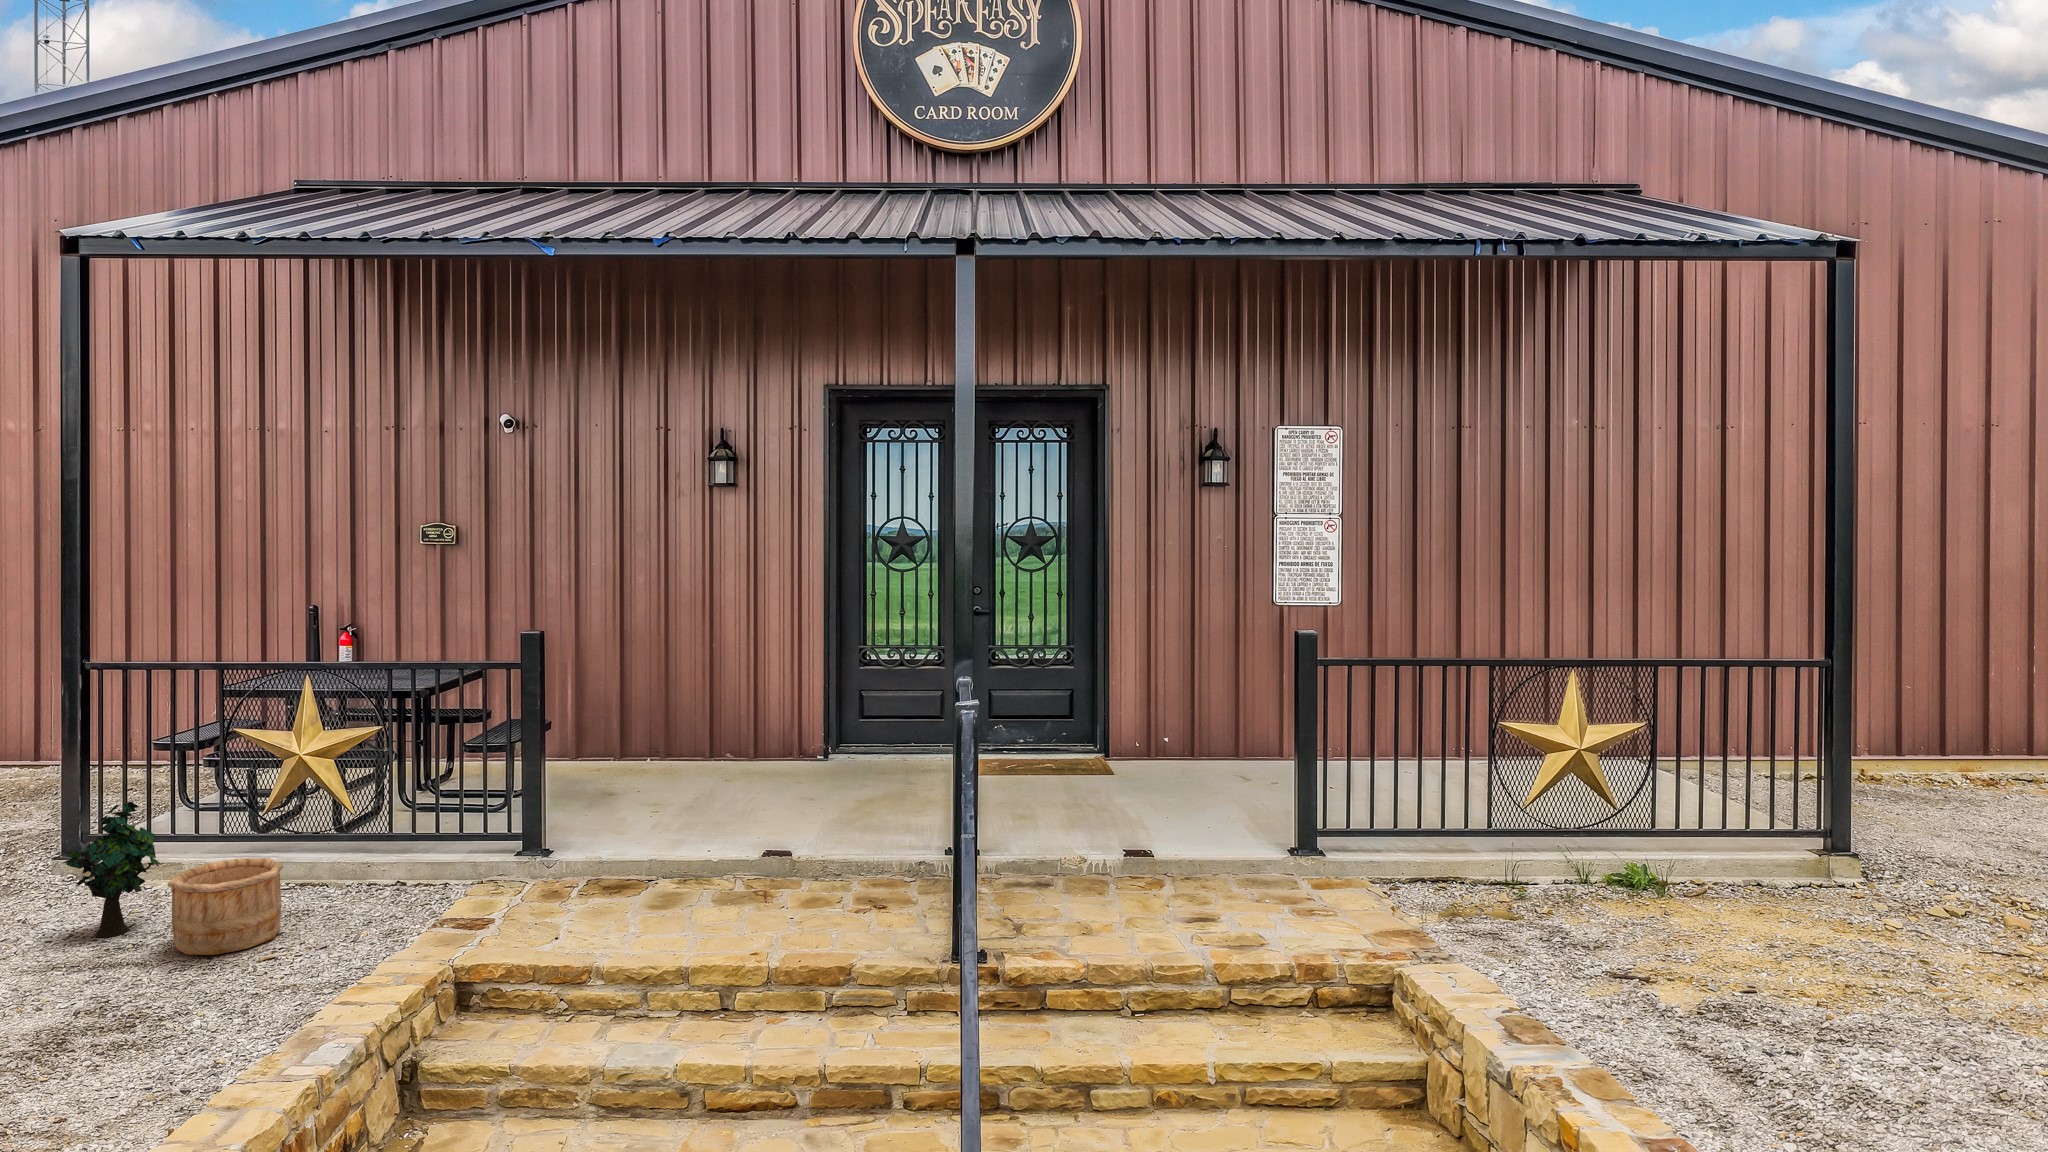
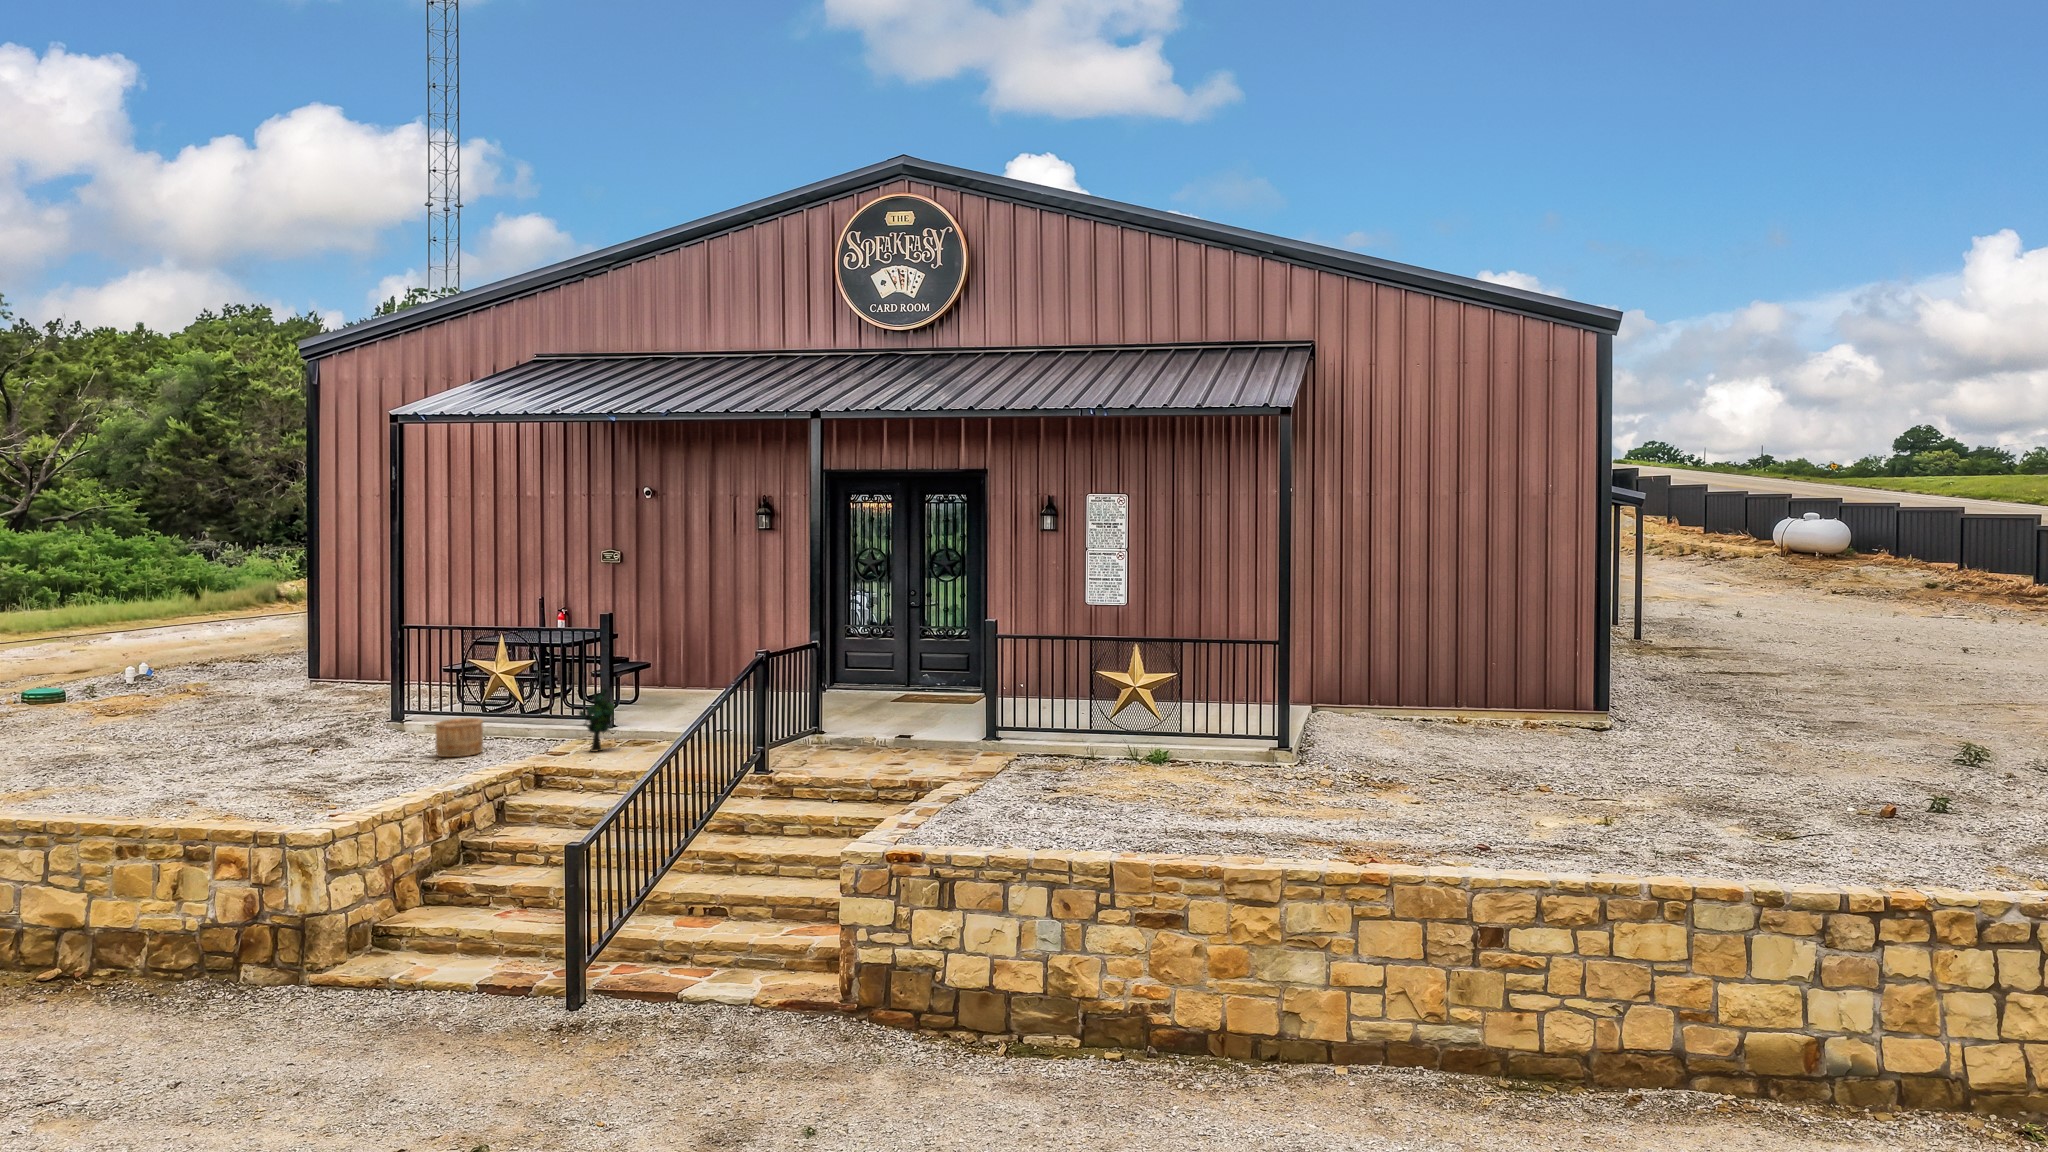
decorative plant: present [62,802,160,937] -> present [579,689,615,751]

